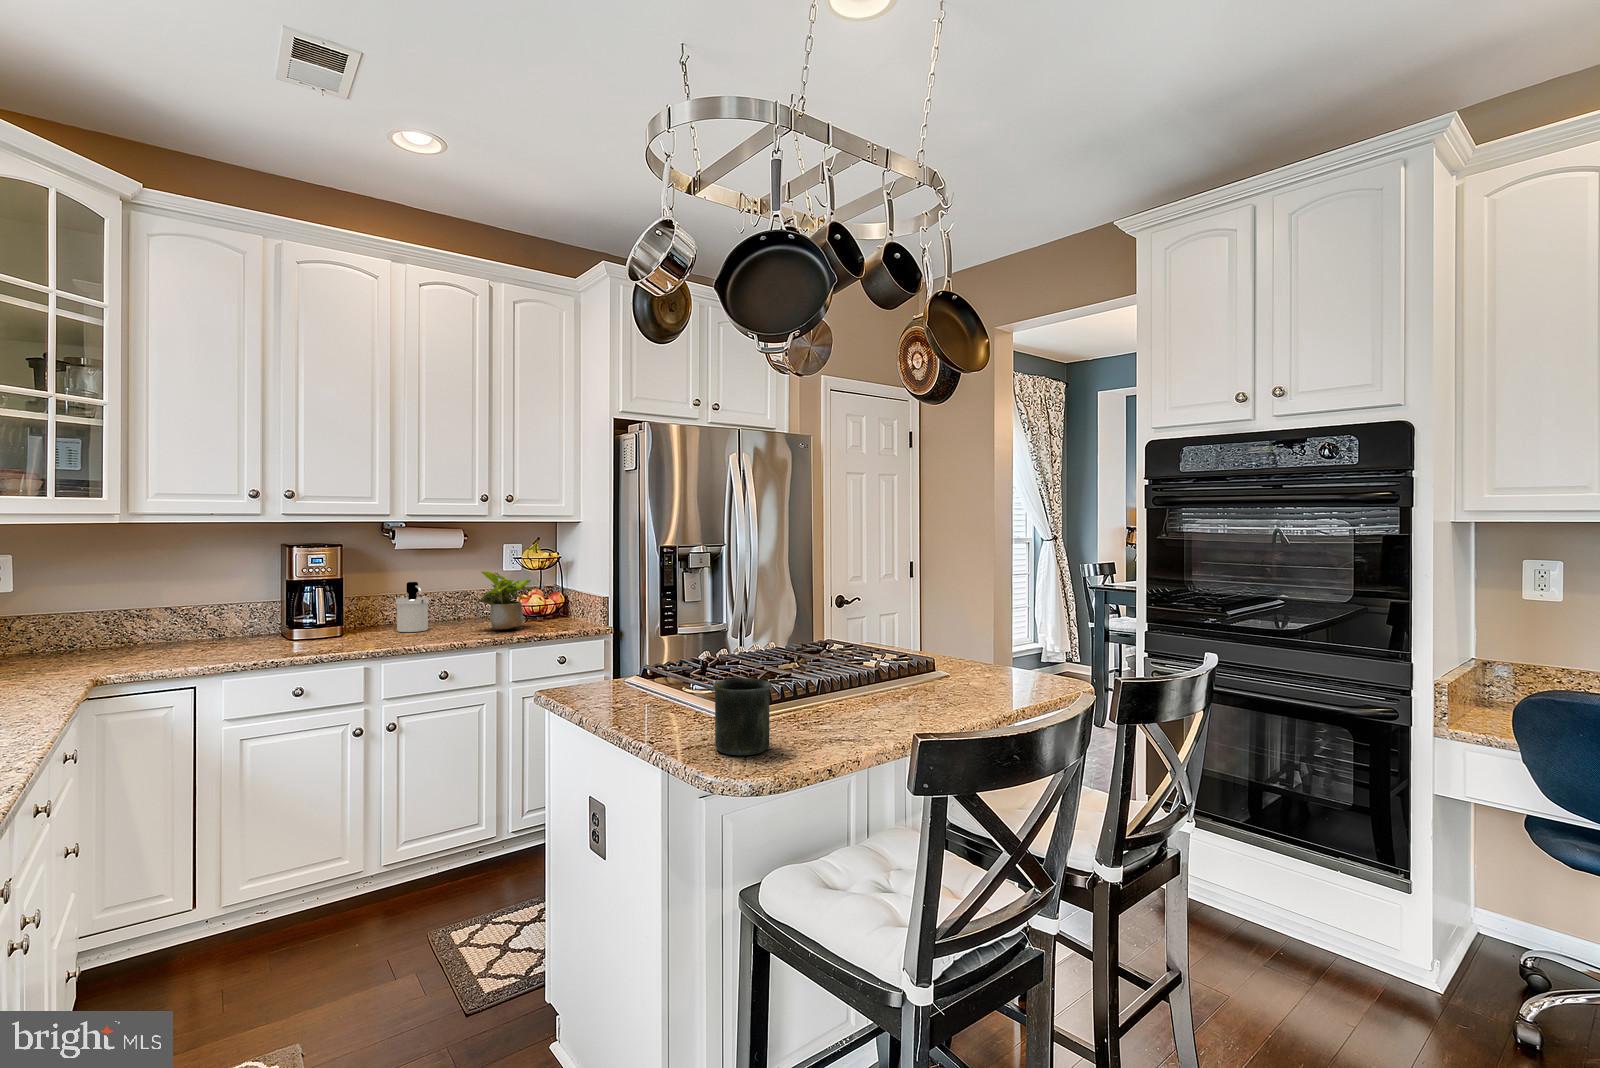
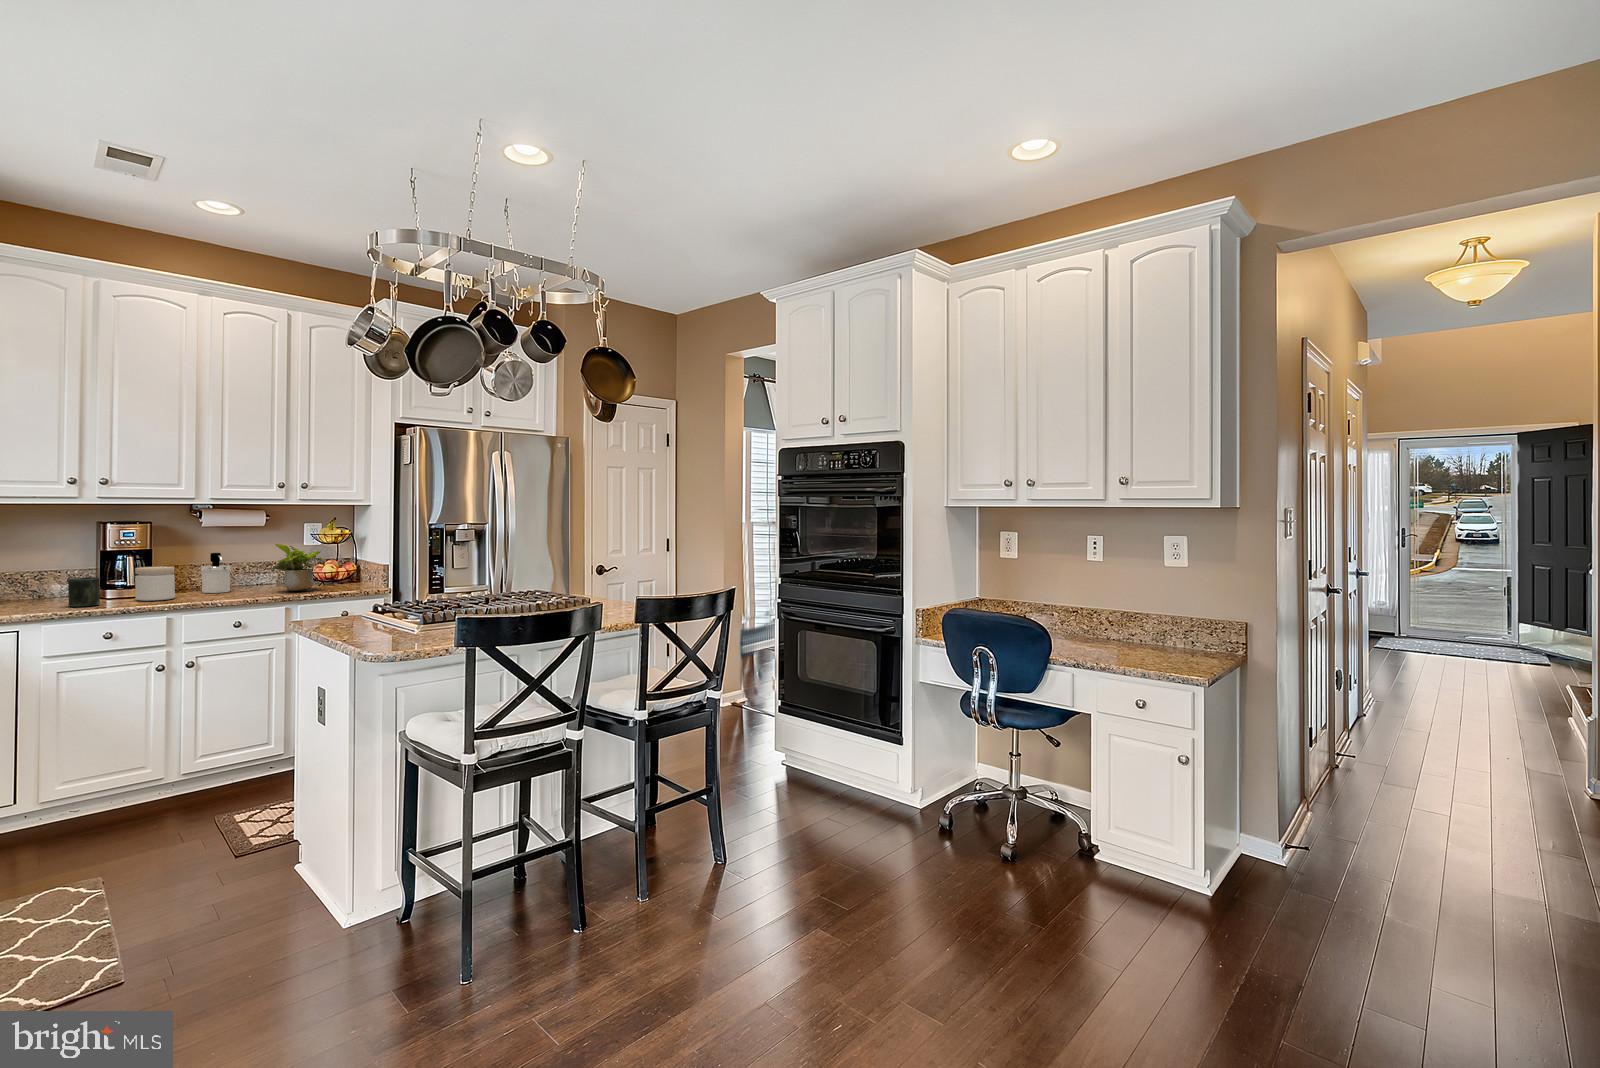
jar: none [325,601,369,645] -> present [135,567,175,601]
mug: present [713,678,772,755] -> present [67,577,100,607]

